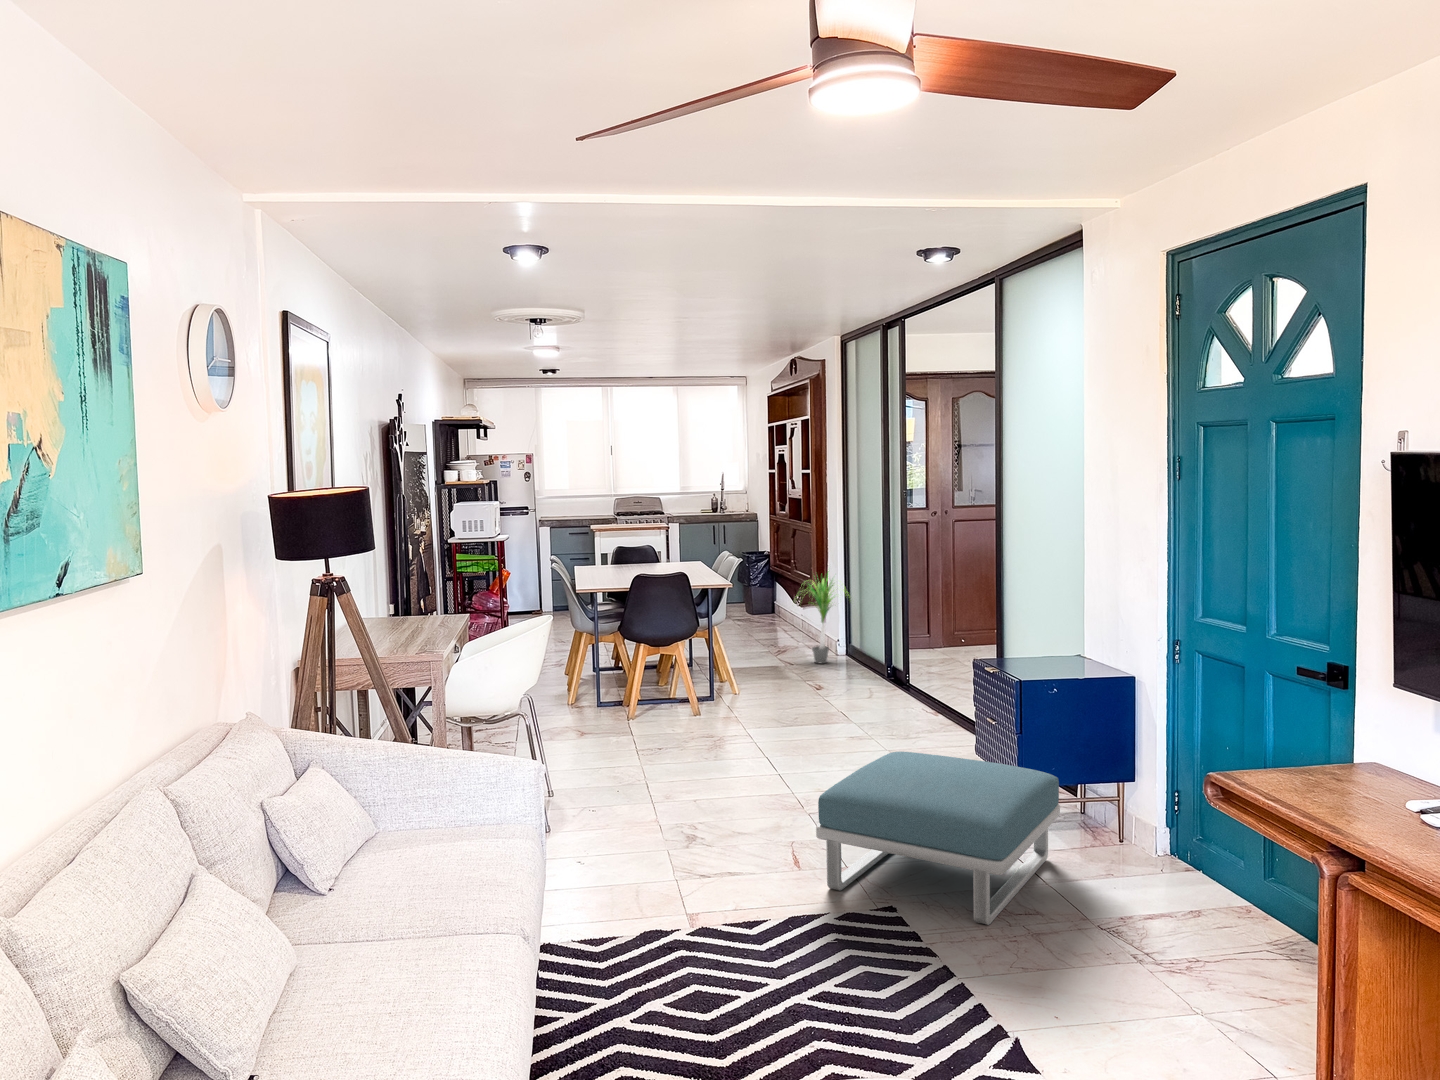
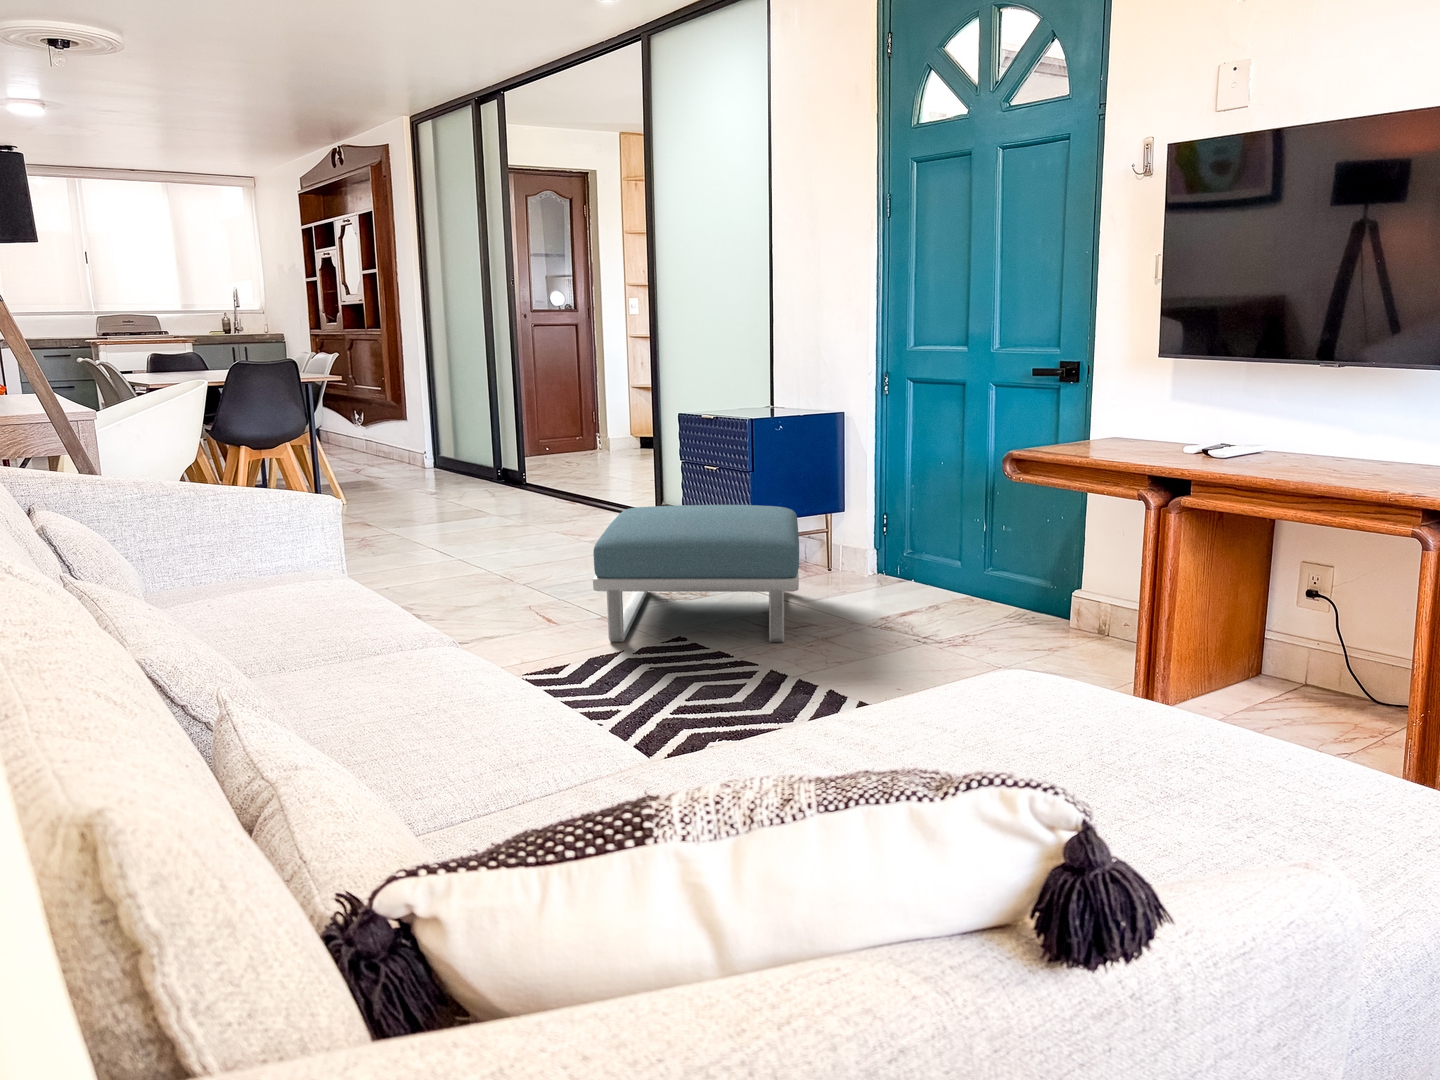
potted plant: present [809,571,845,663] -> none [378,371,450,479]

